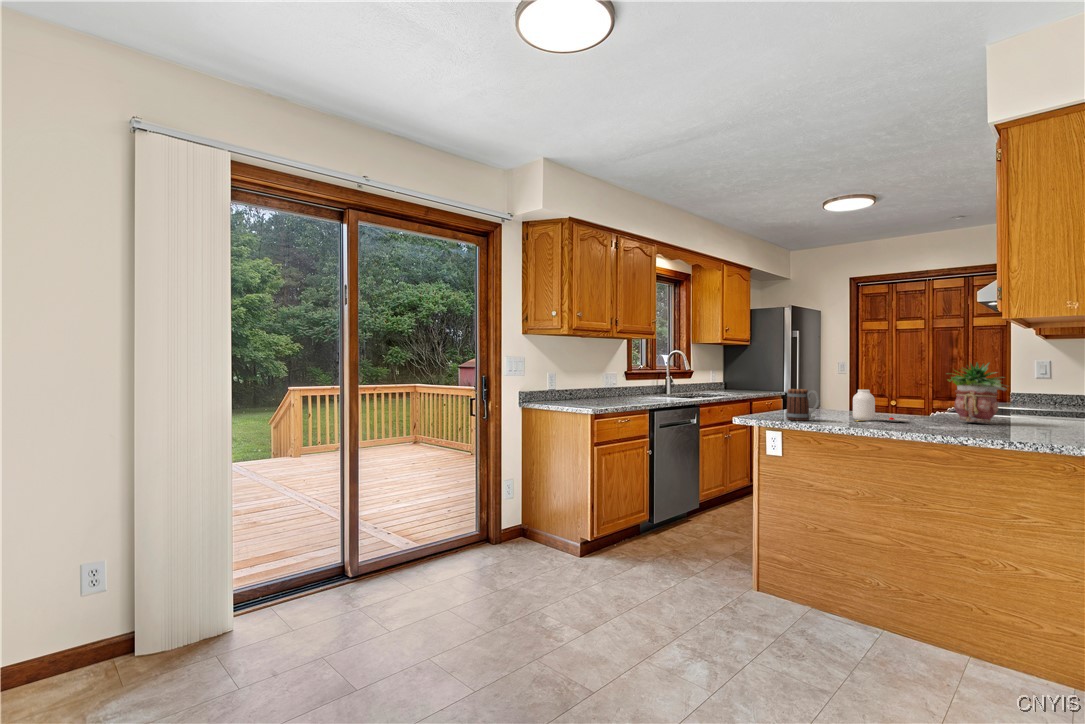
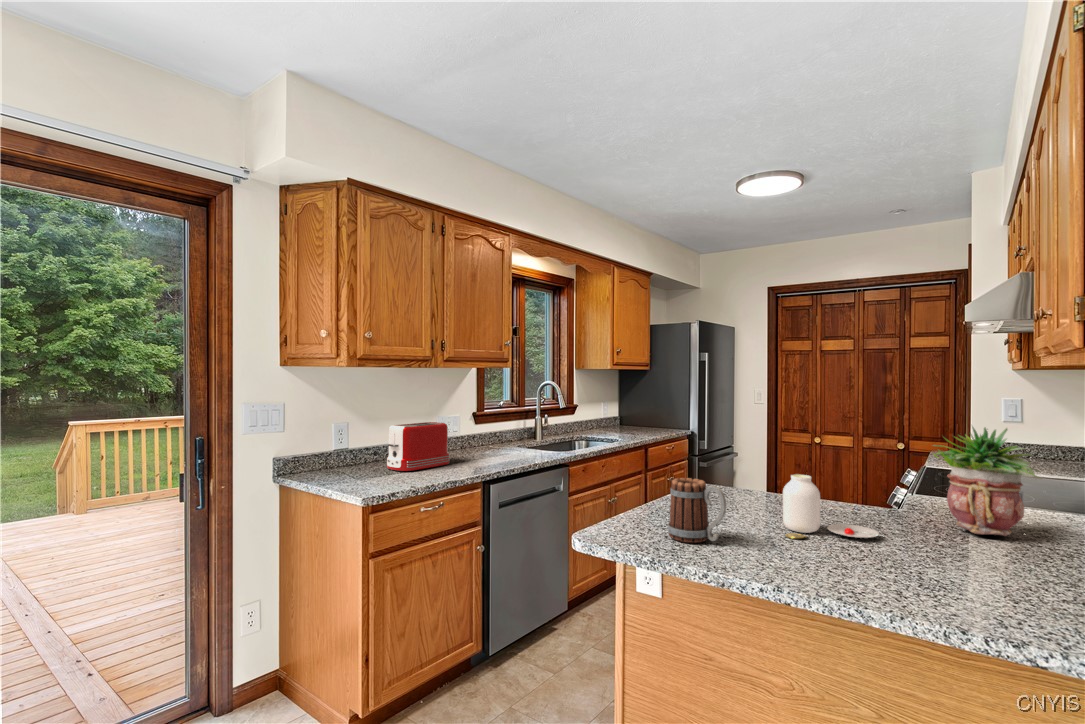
toaster: none [583,374,622,403] -> present [387,422,450,471]

